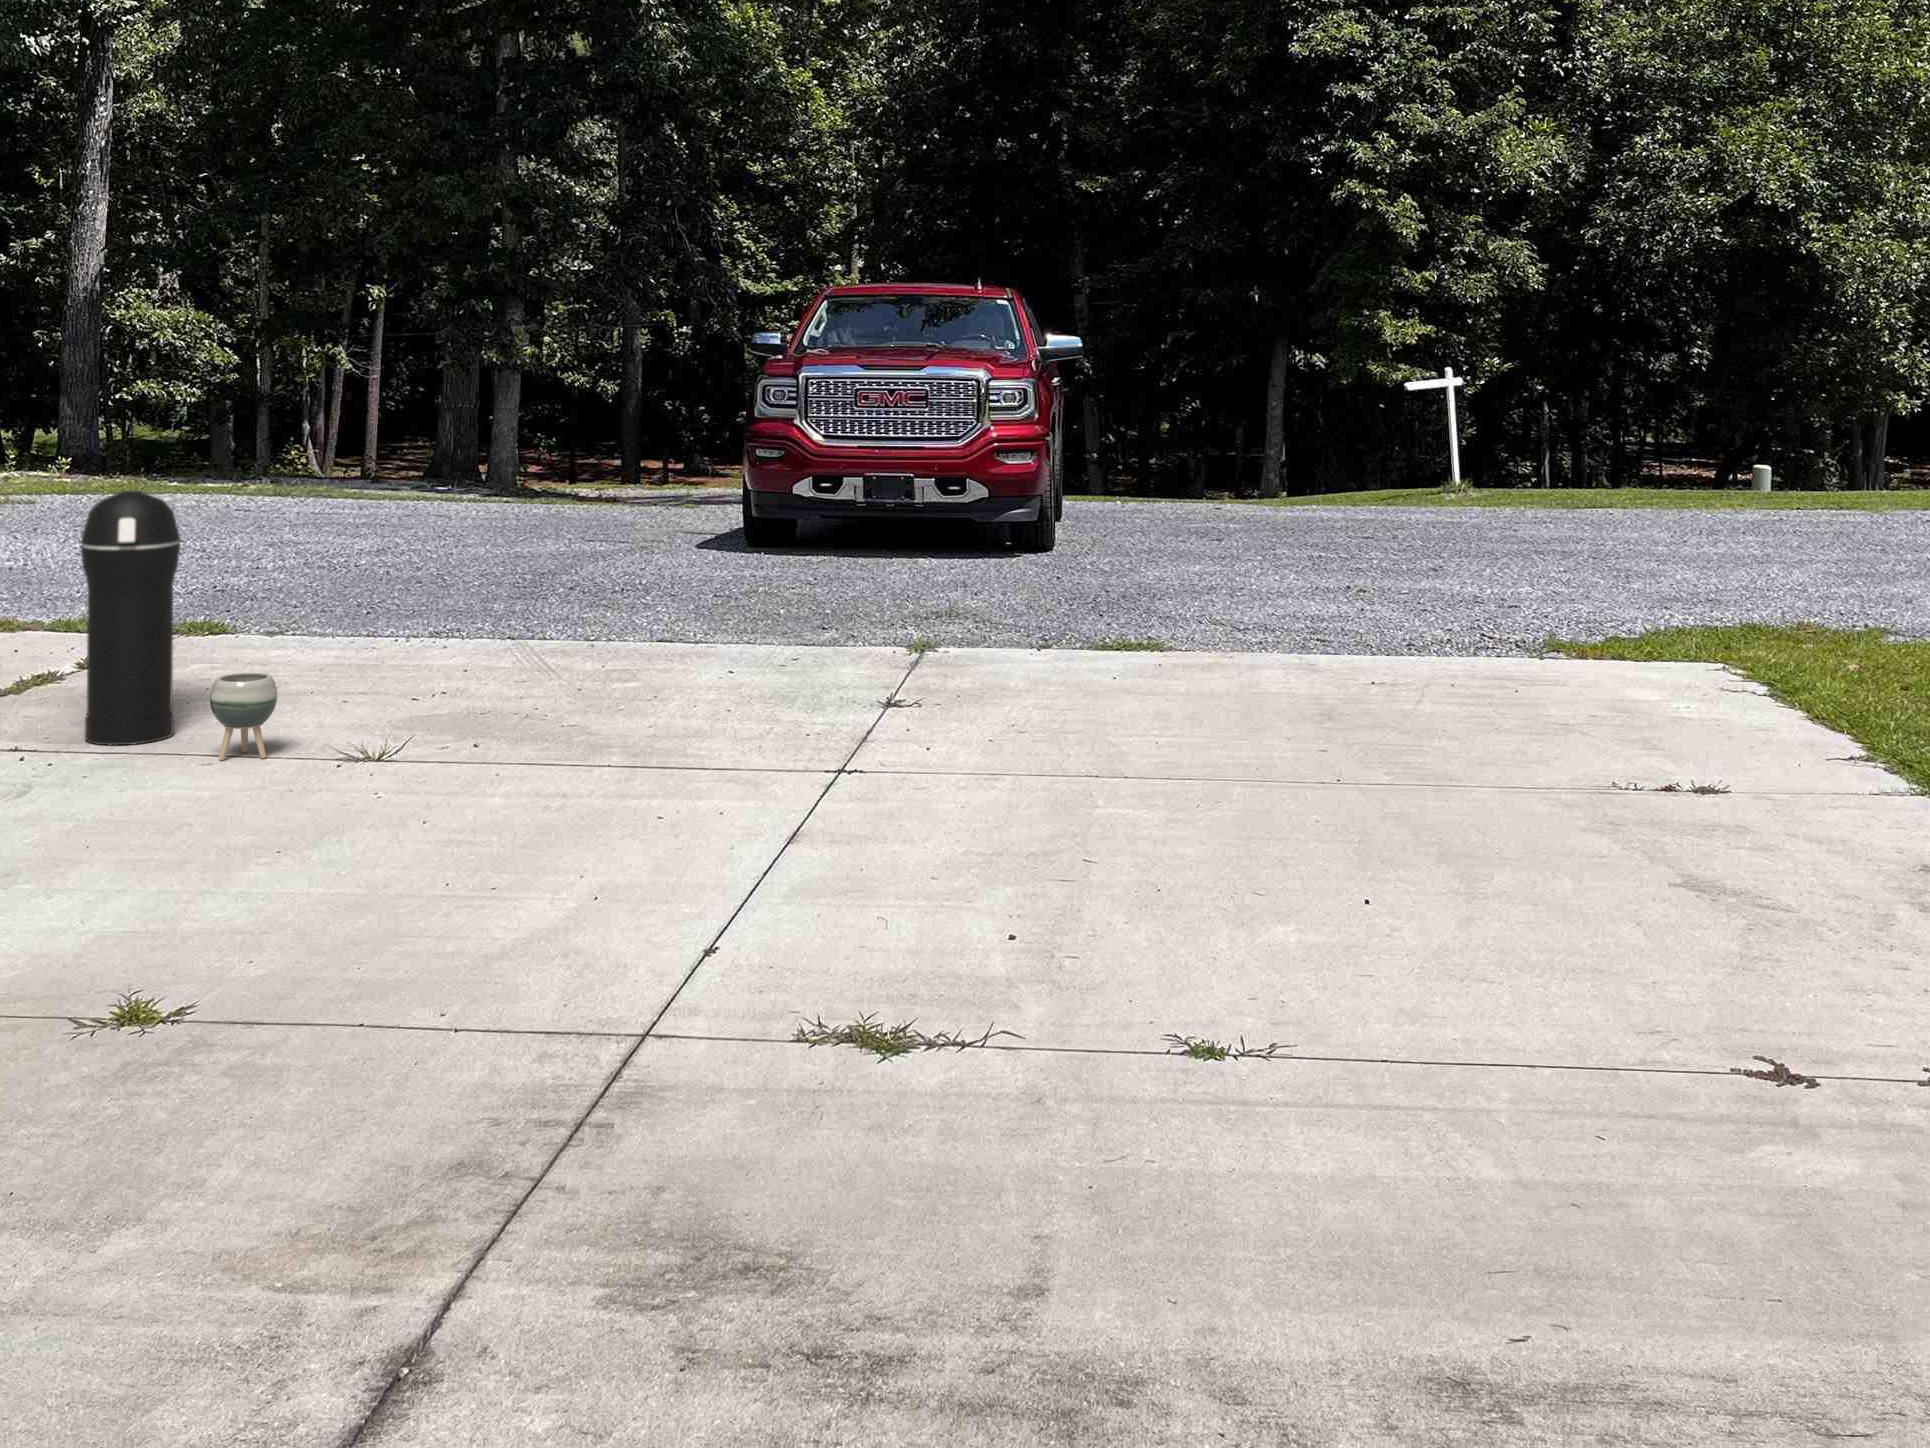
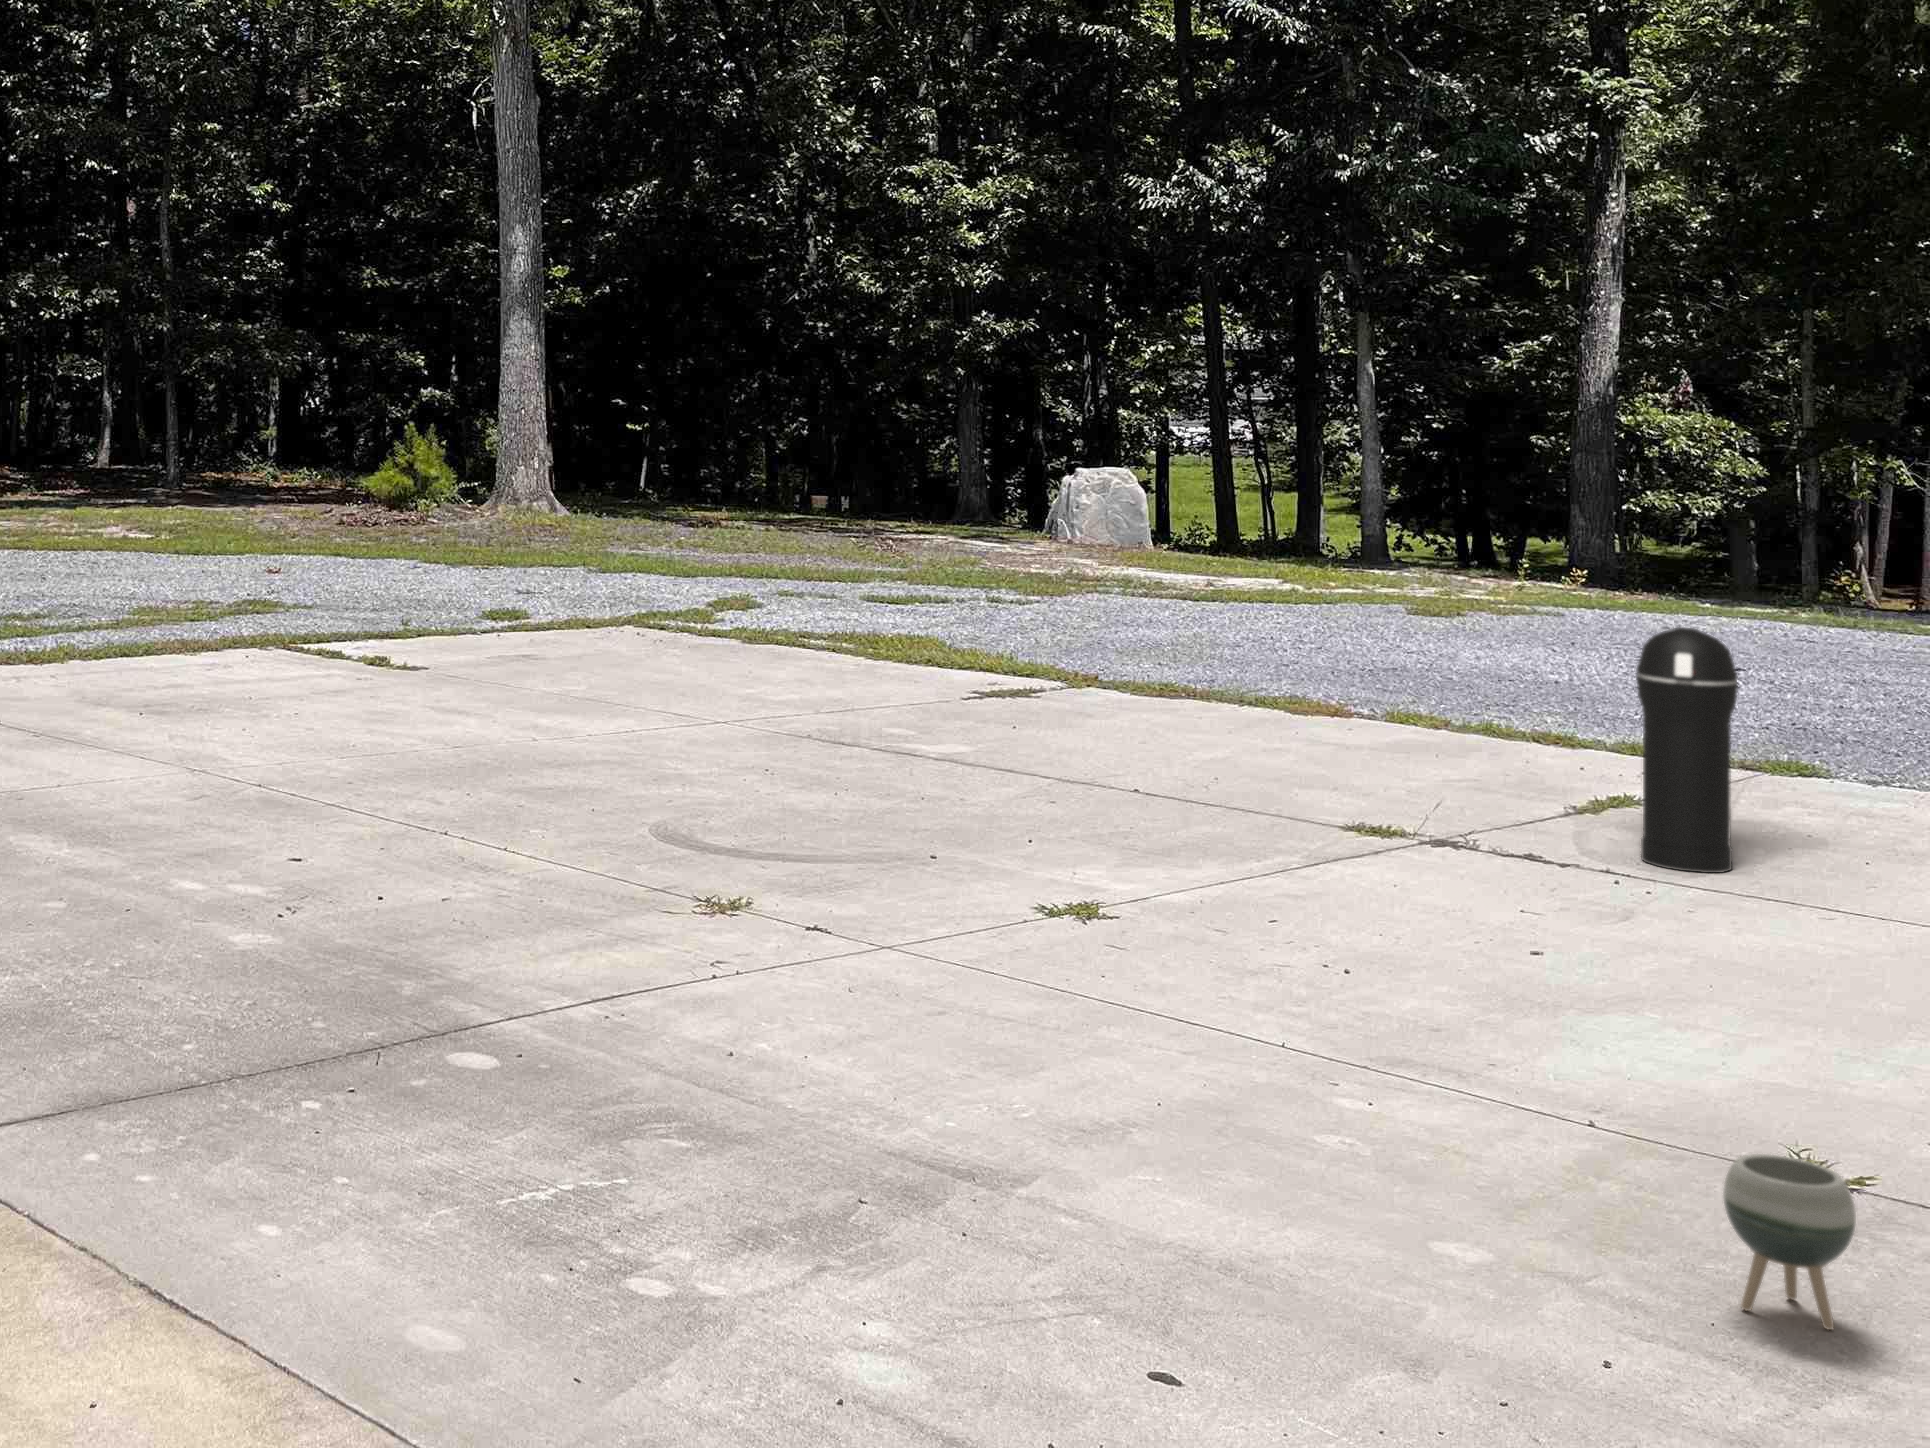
planter: present [210,673,277,760] -> present [1723,1154,1856,1330]

